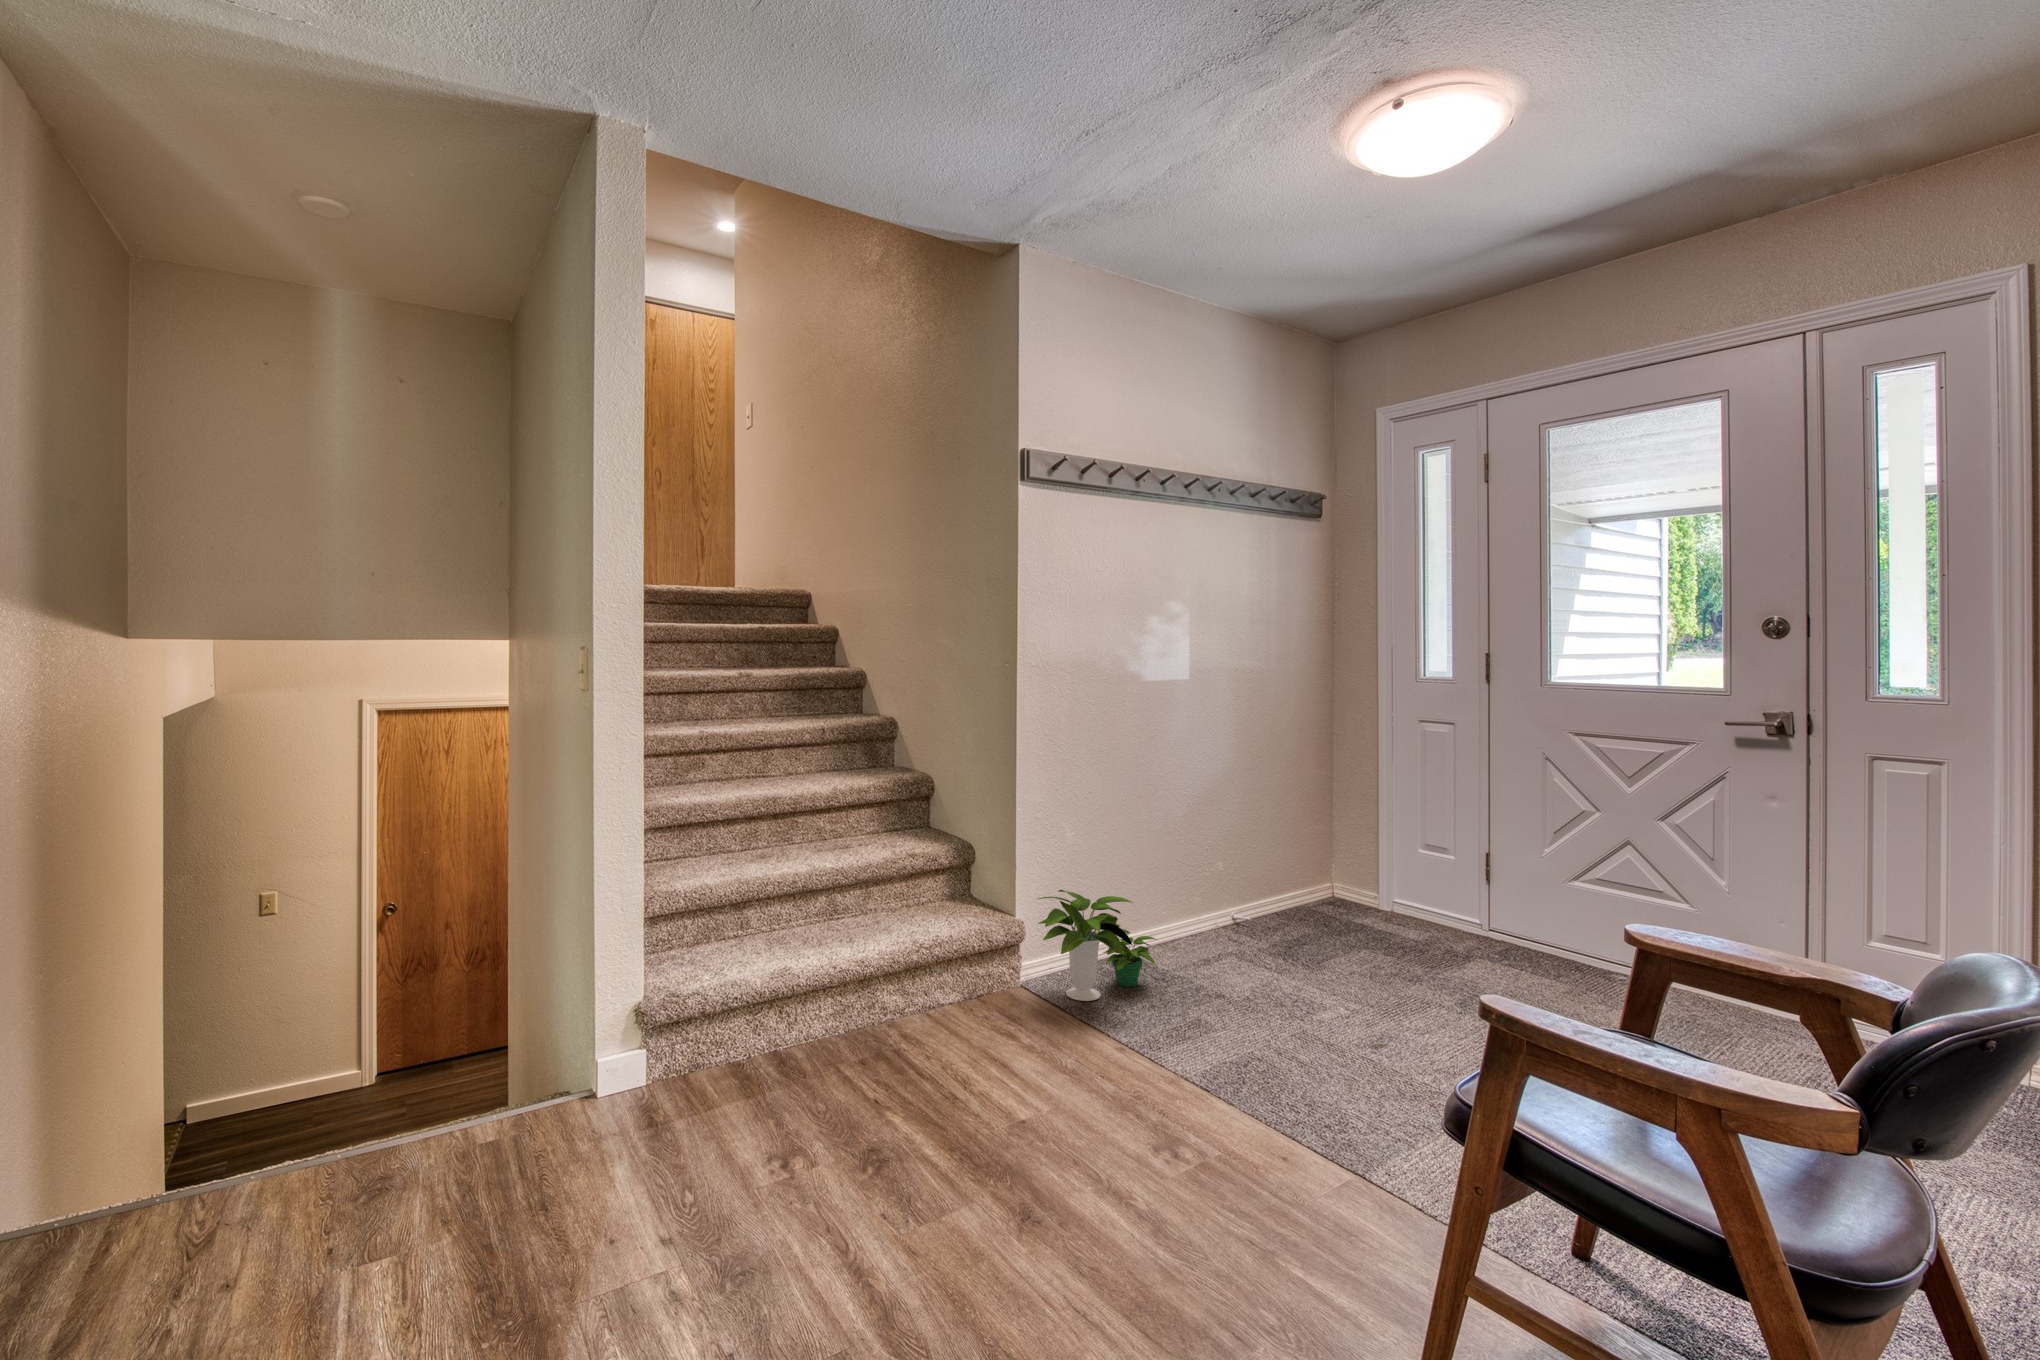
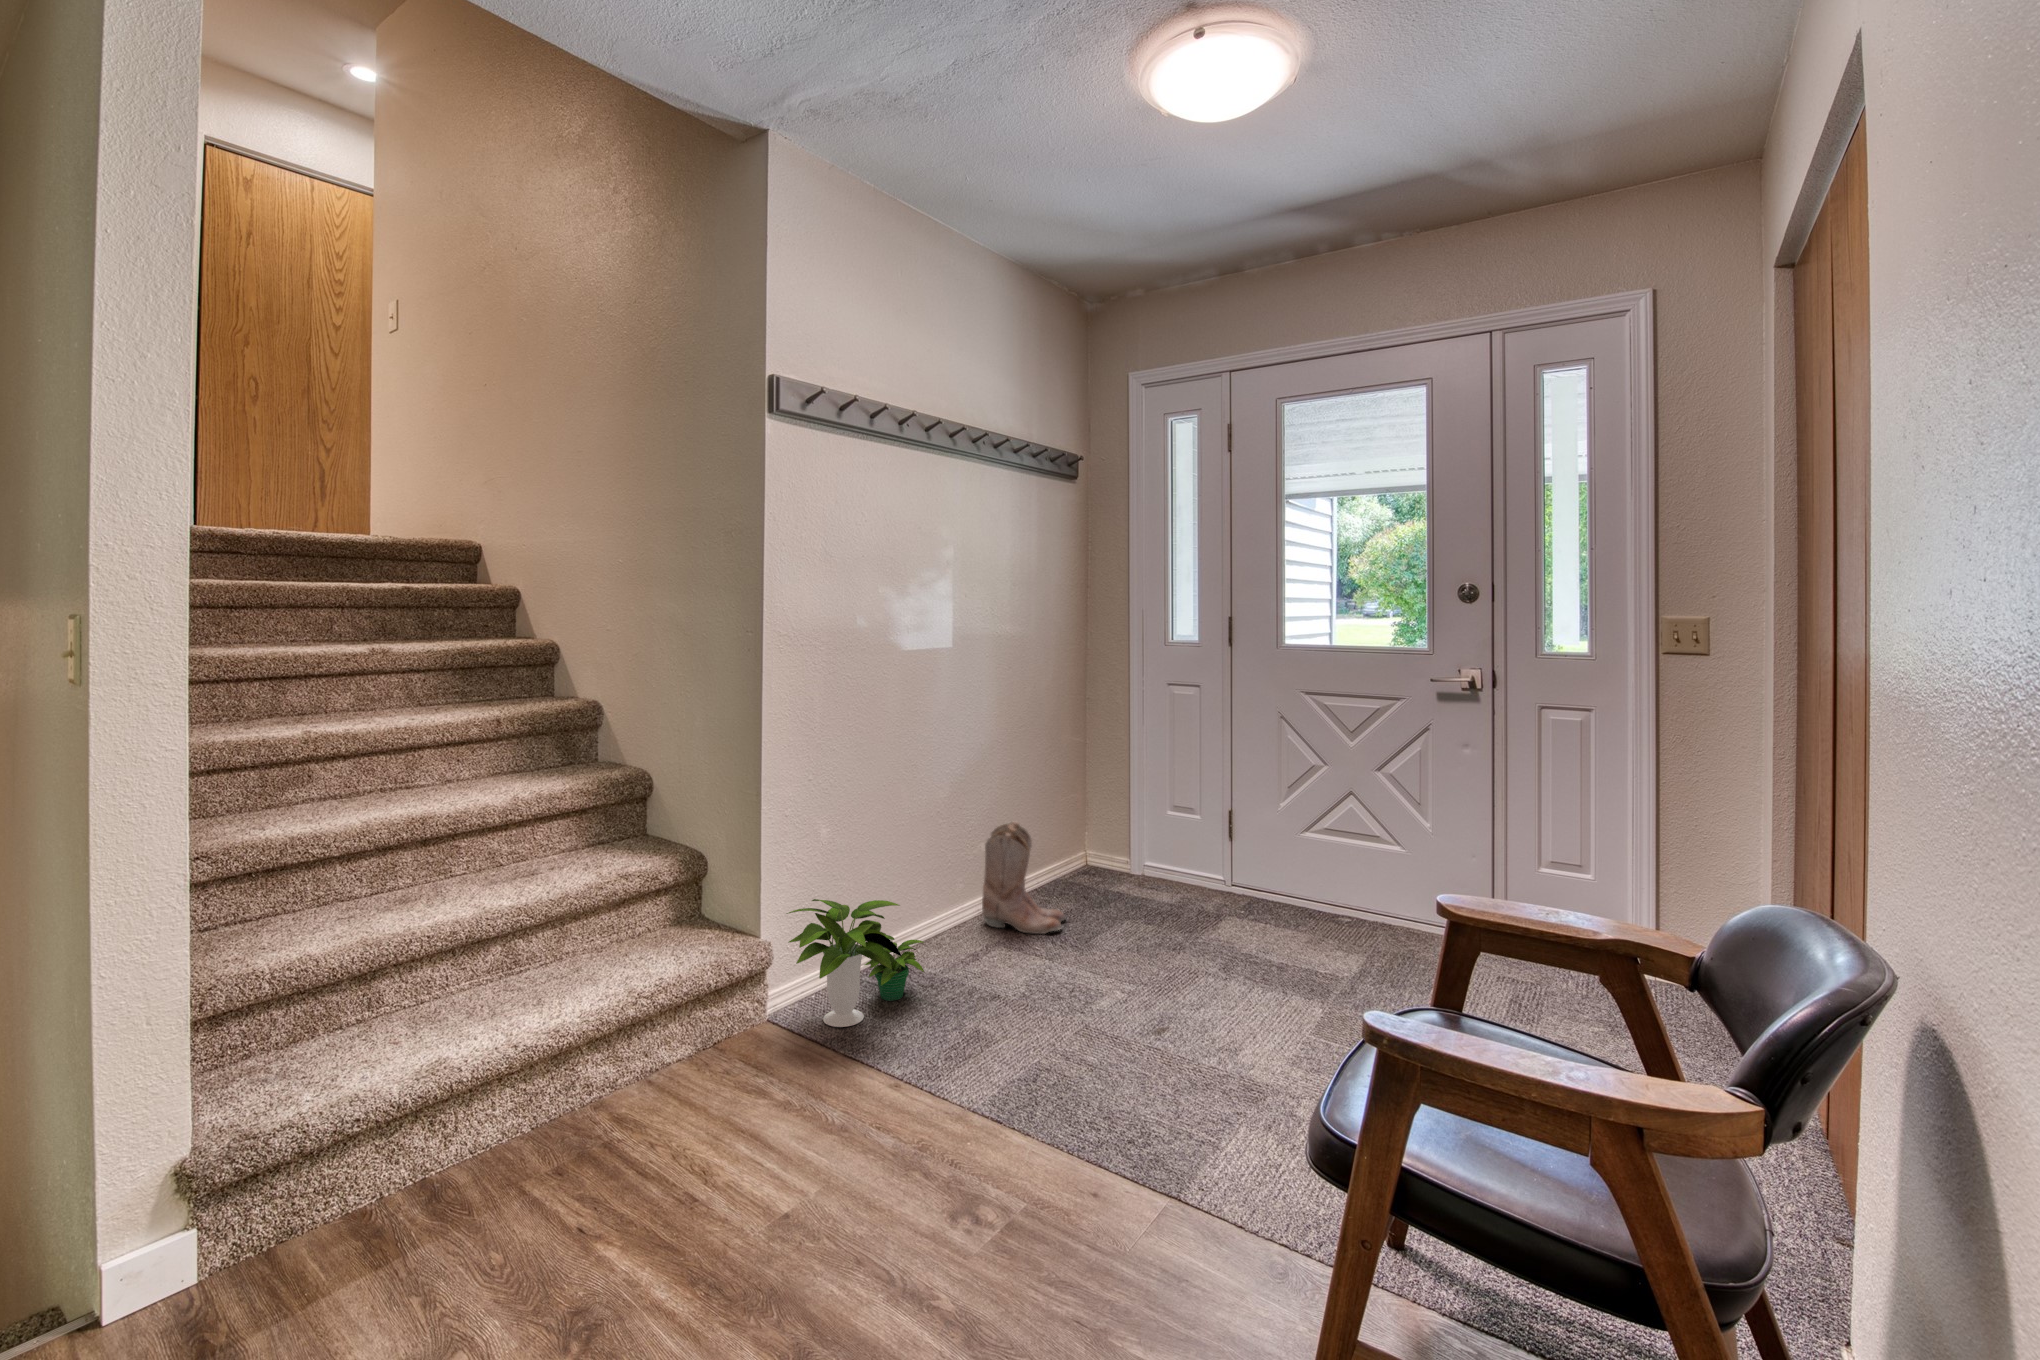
boots: none [1220,842,1304,951] -> present [982,822,1065,934]

